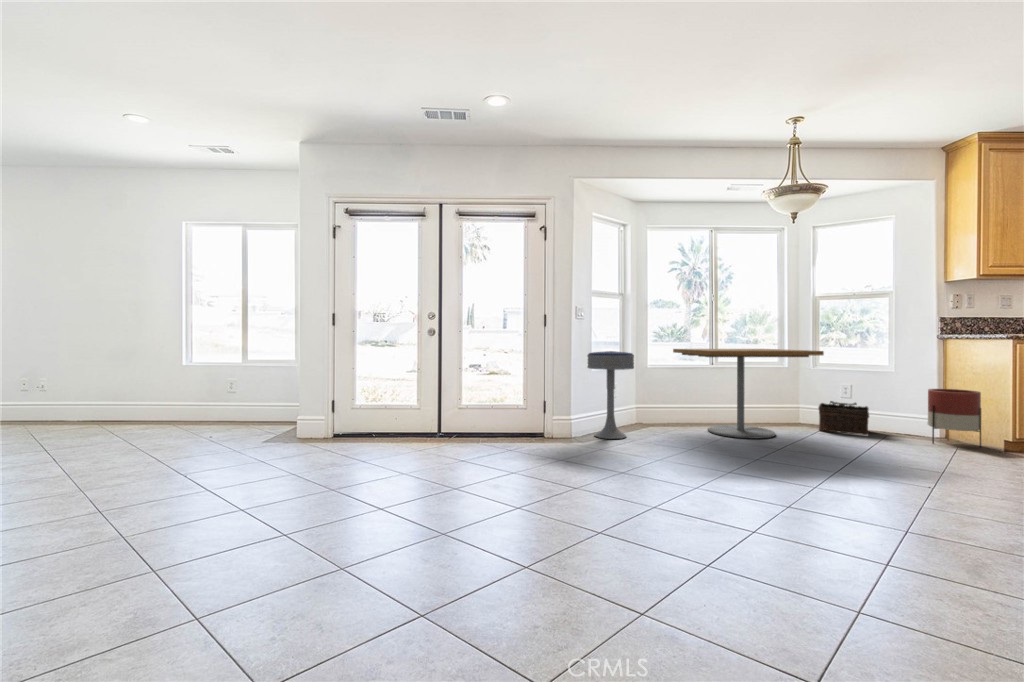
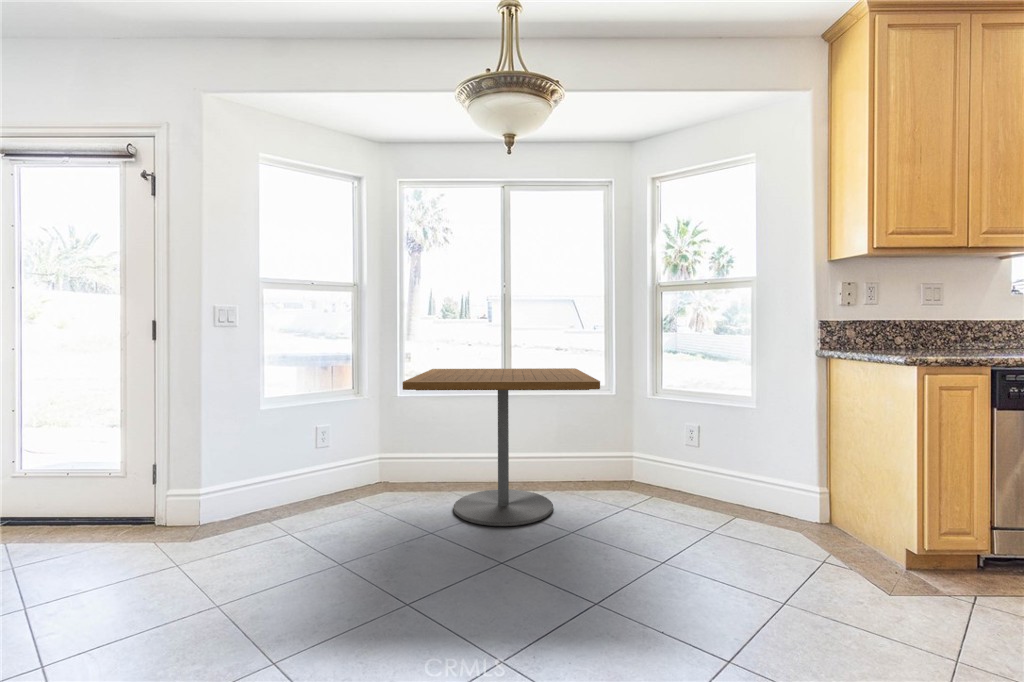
bar stool: present [587,351,634,439] -> none [230,379,313,528]
planter: present [928,389,981,448] -> none [786,444,867,558]
basket: present [818,401,869,435] -> none [634,454,715,516]

